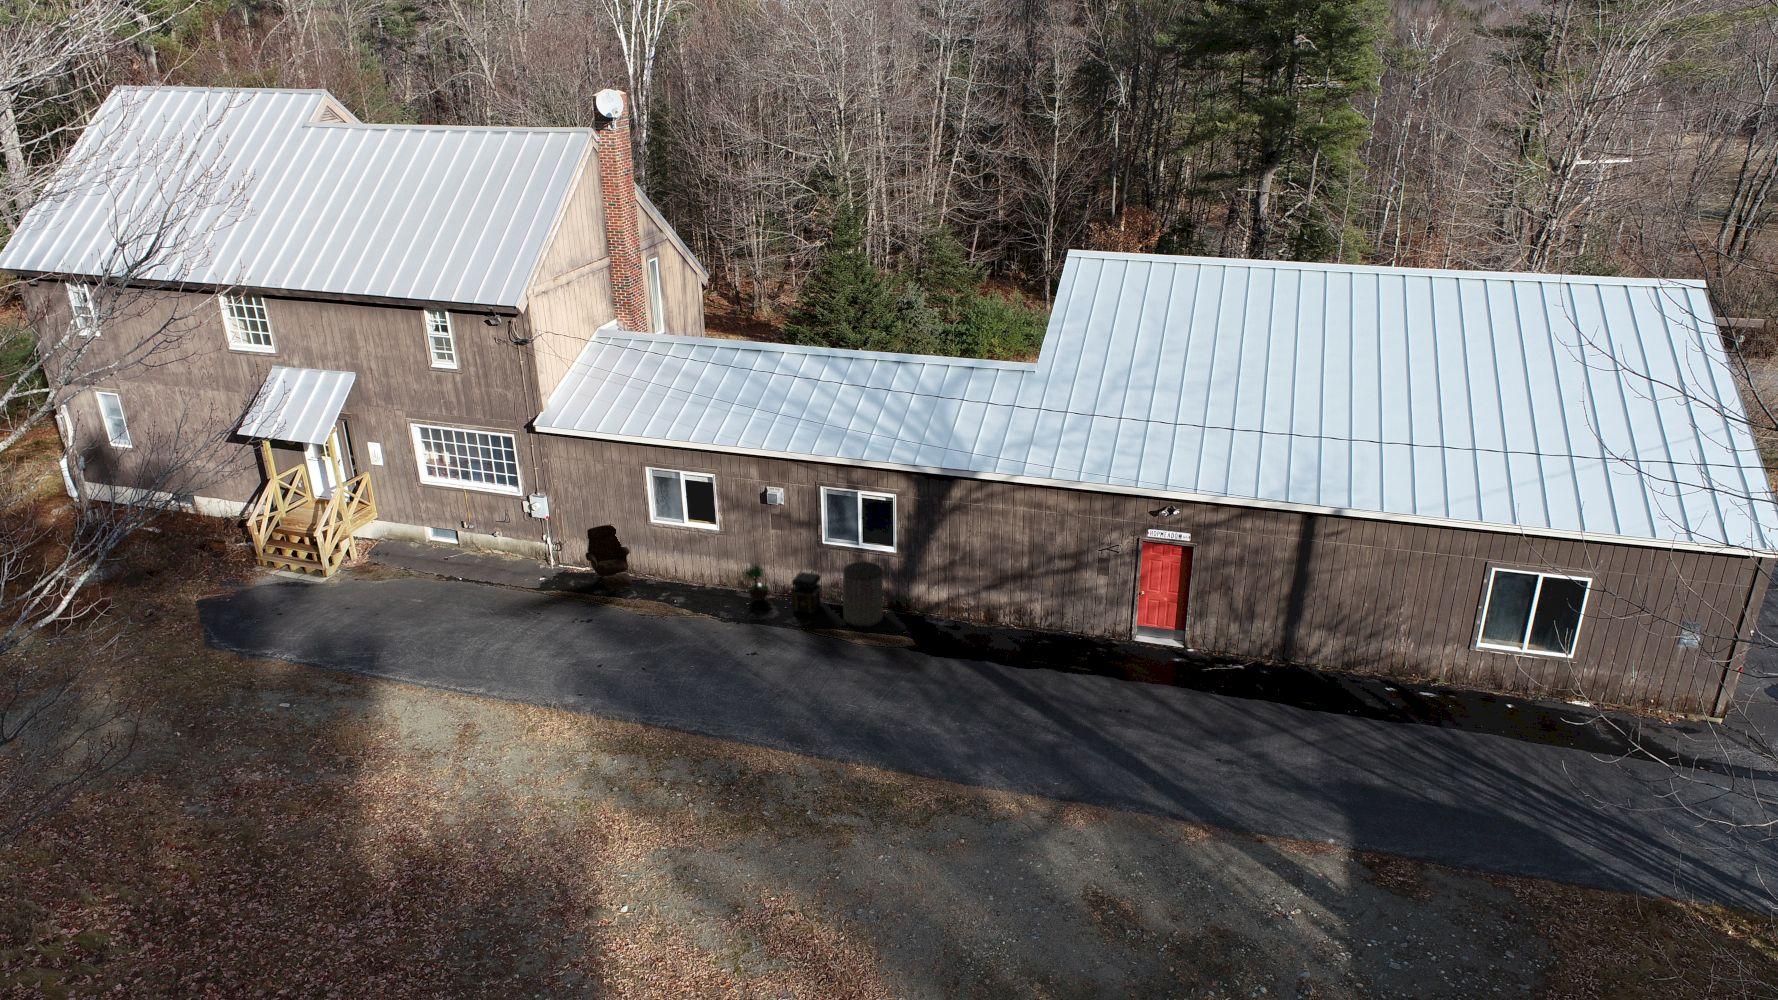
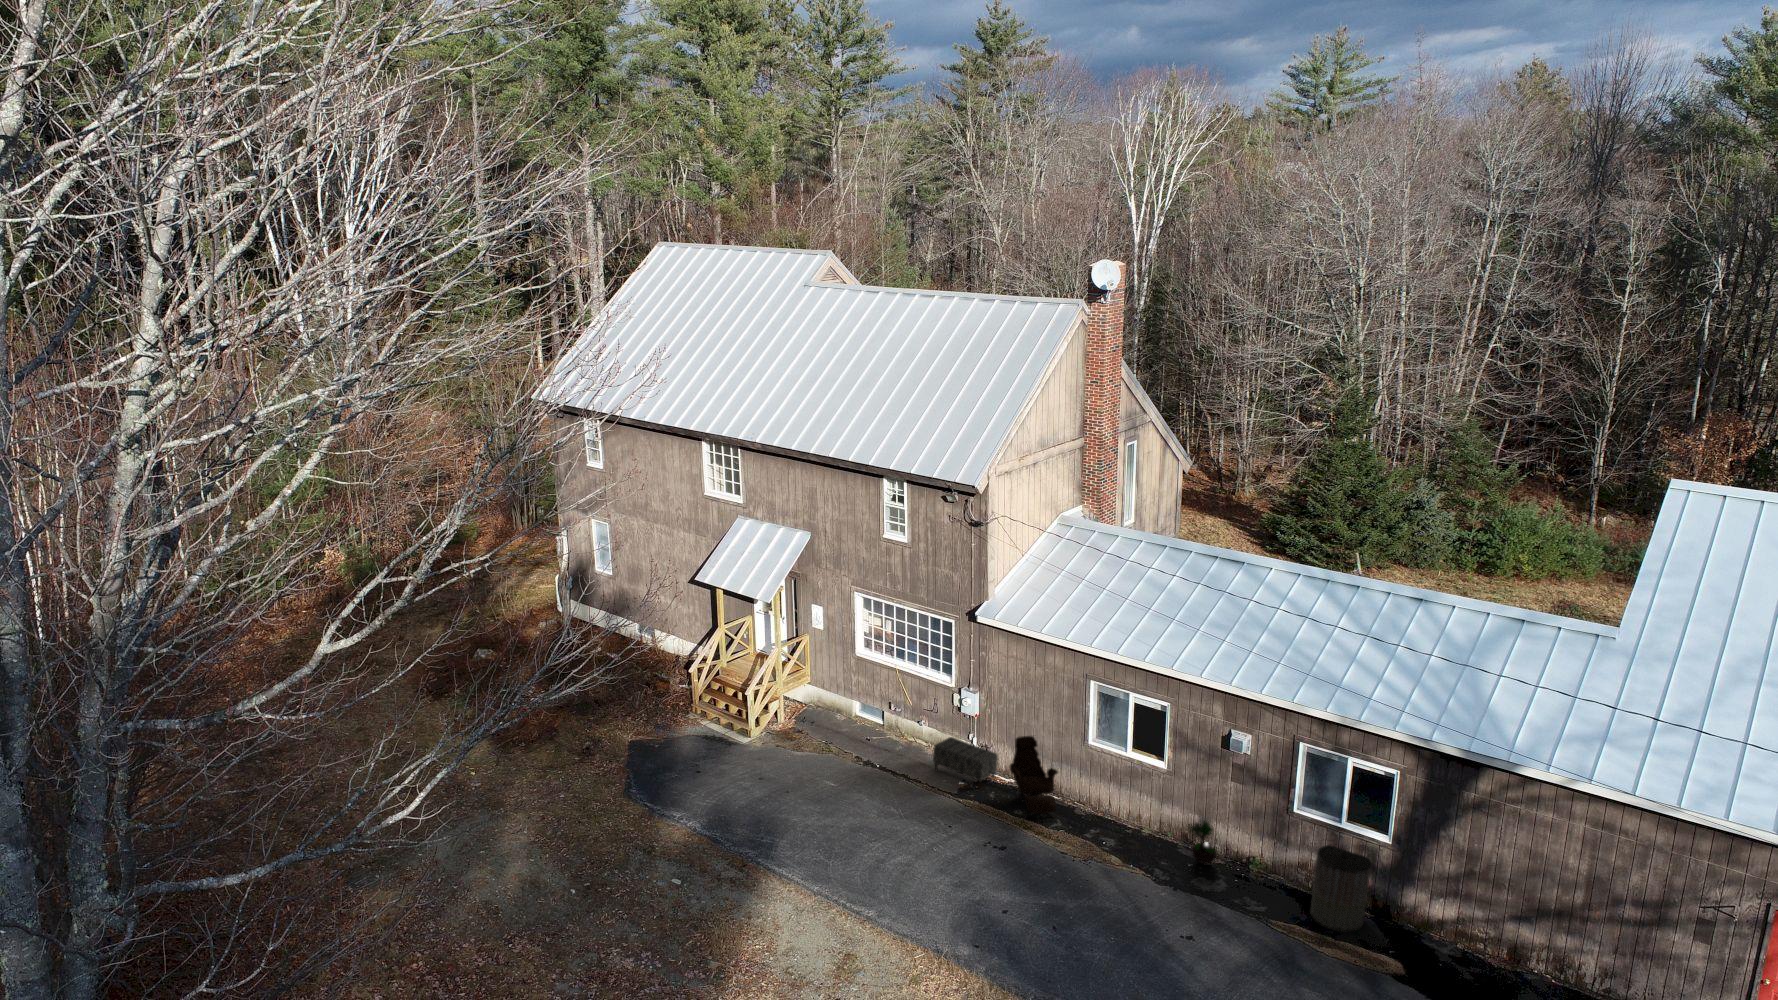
bench: none [513,541,575,580] -> present [933,737,998,787]
toolbox: present [792,572,821,613] -> none [1245,841,1286,897]

